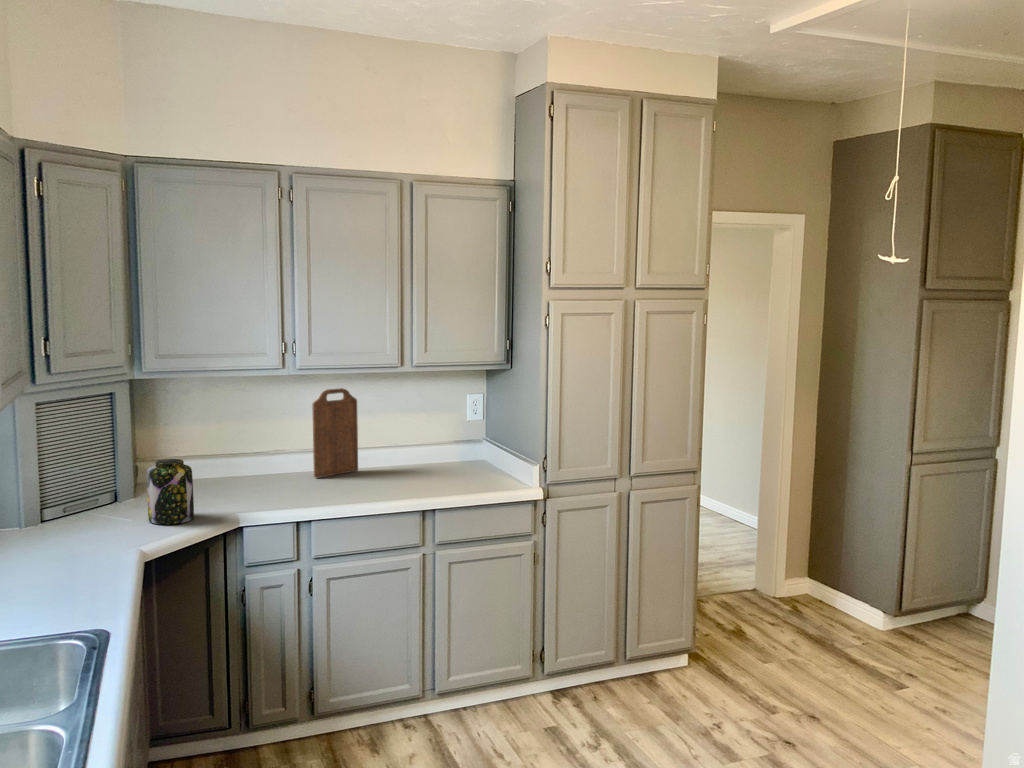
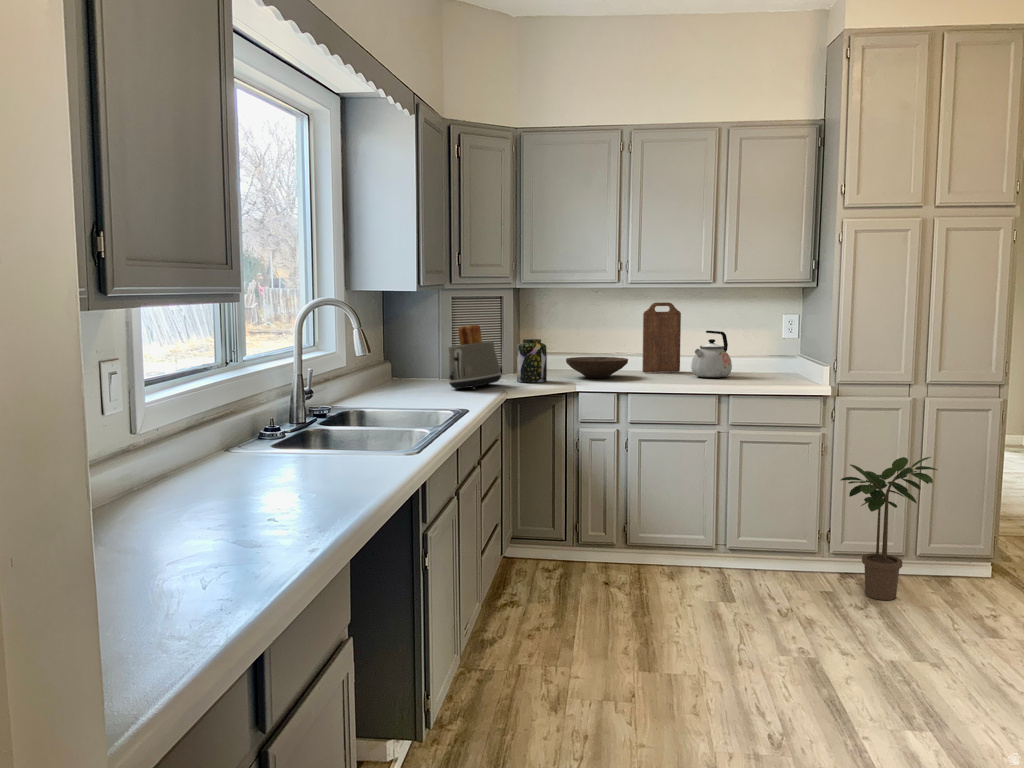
kettle: none [379,426,428,485] -> present [691,331,732,378]
toaster: none [37,454,127,562] -> present [448,325,501,390]
wooden bowl: none [216,465,303,501] -> present [566,357,628,378]
potted plant: none [566,562,655,727] -> present [841,457,937,600]

